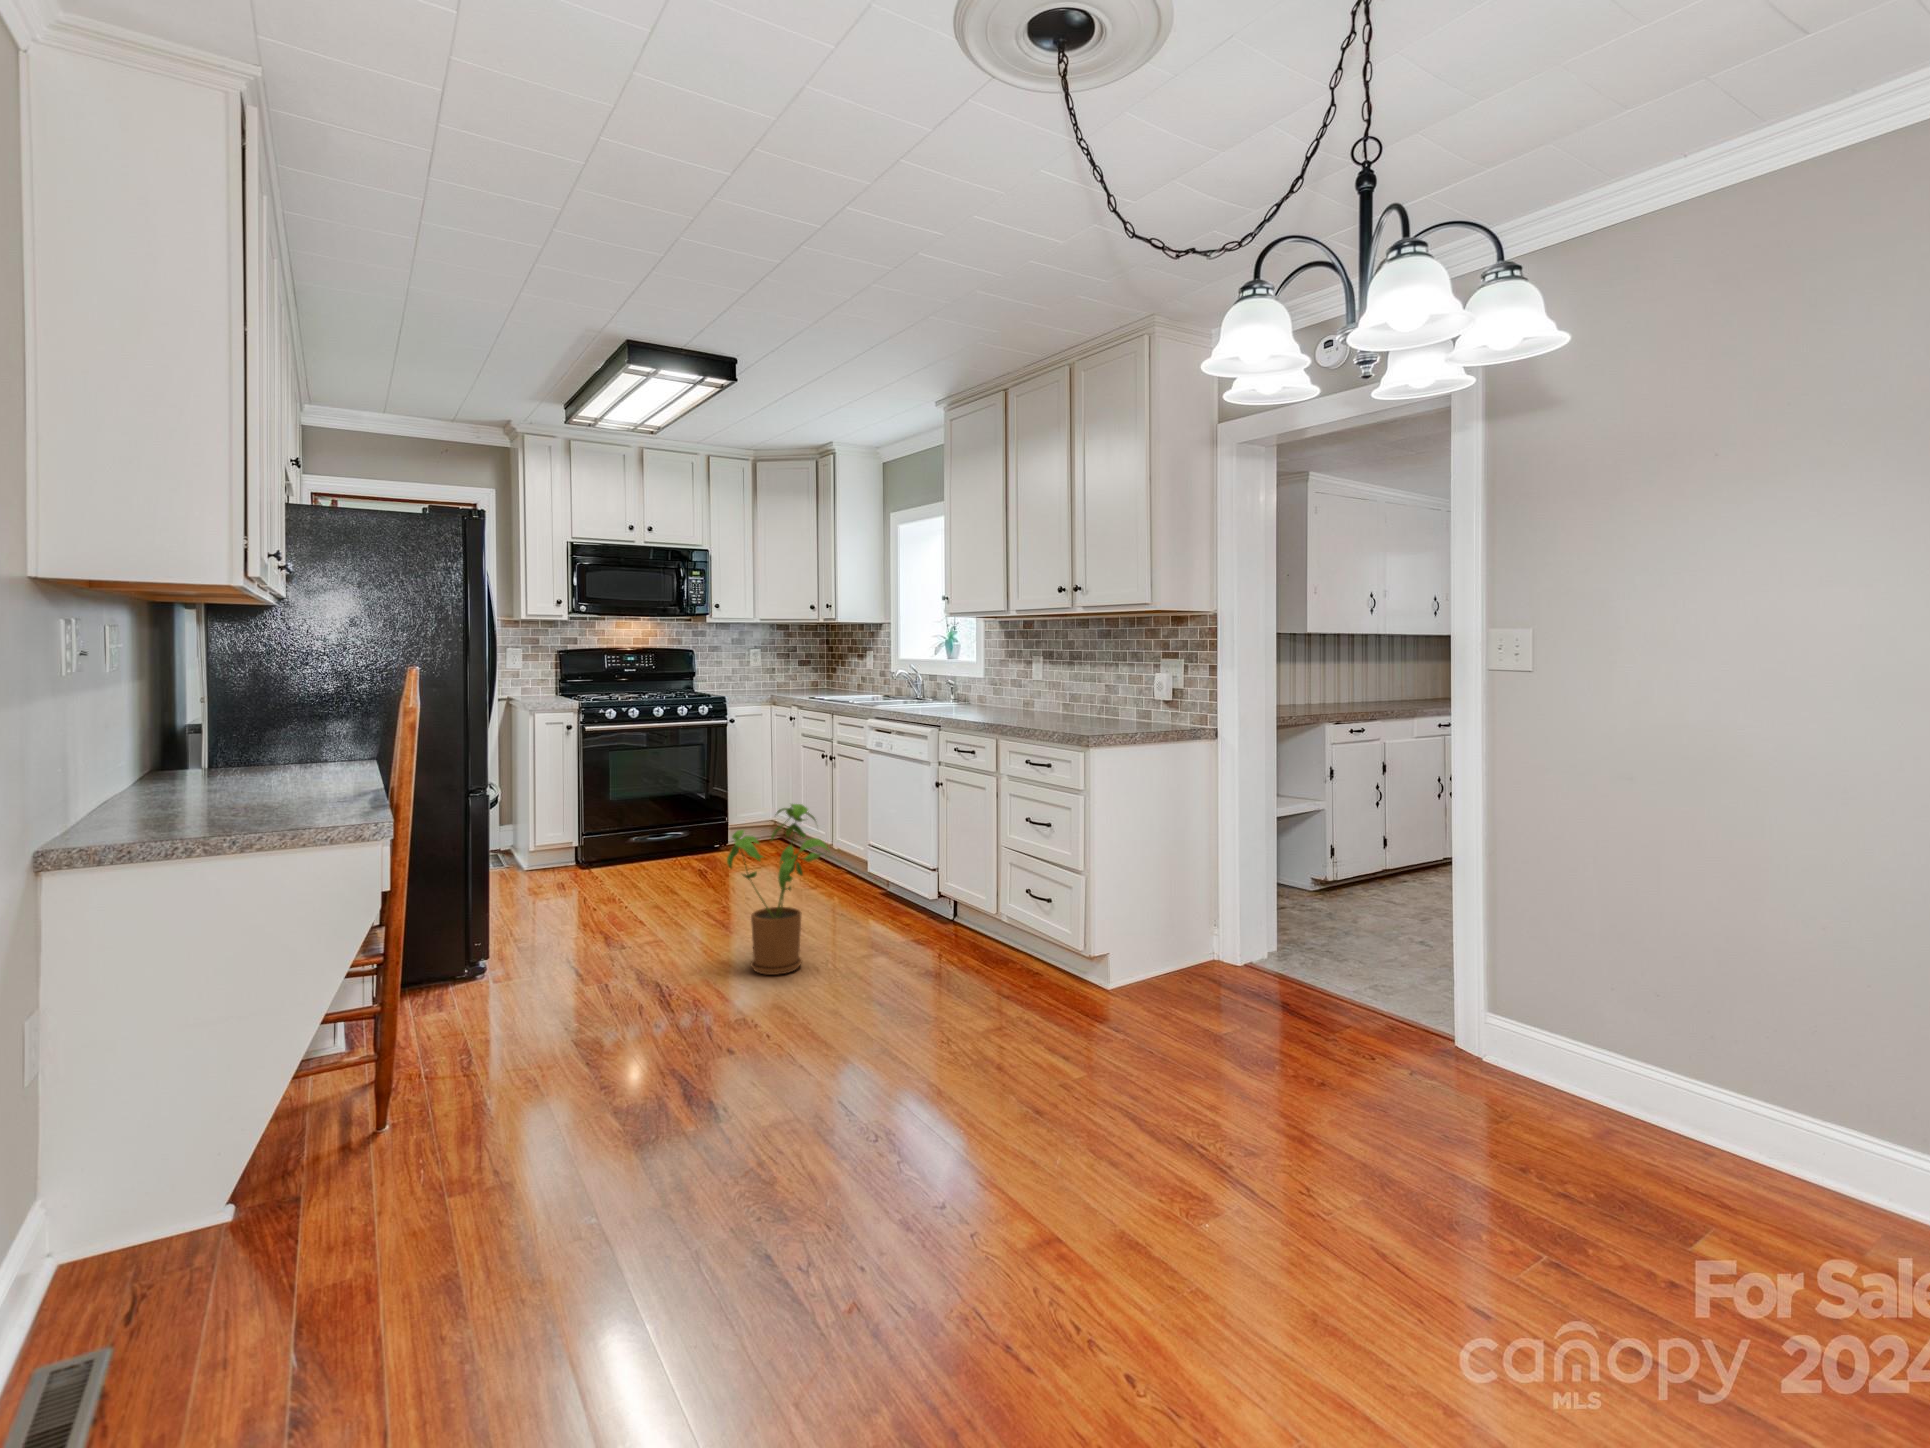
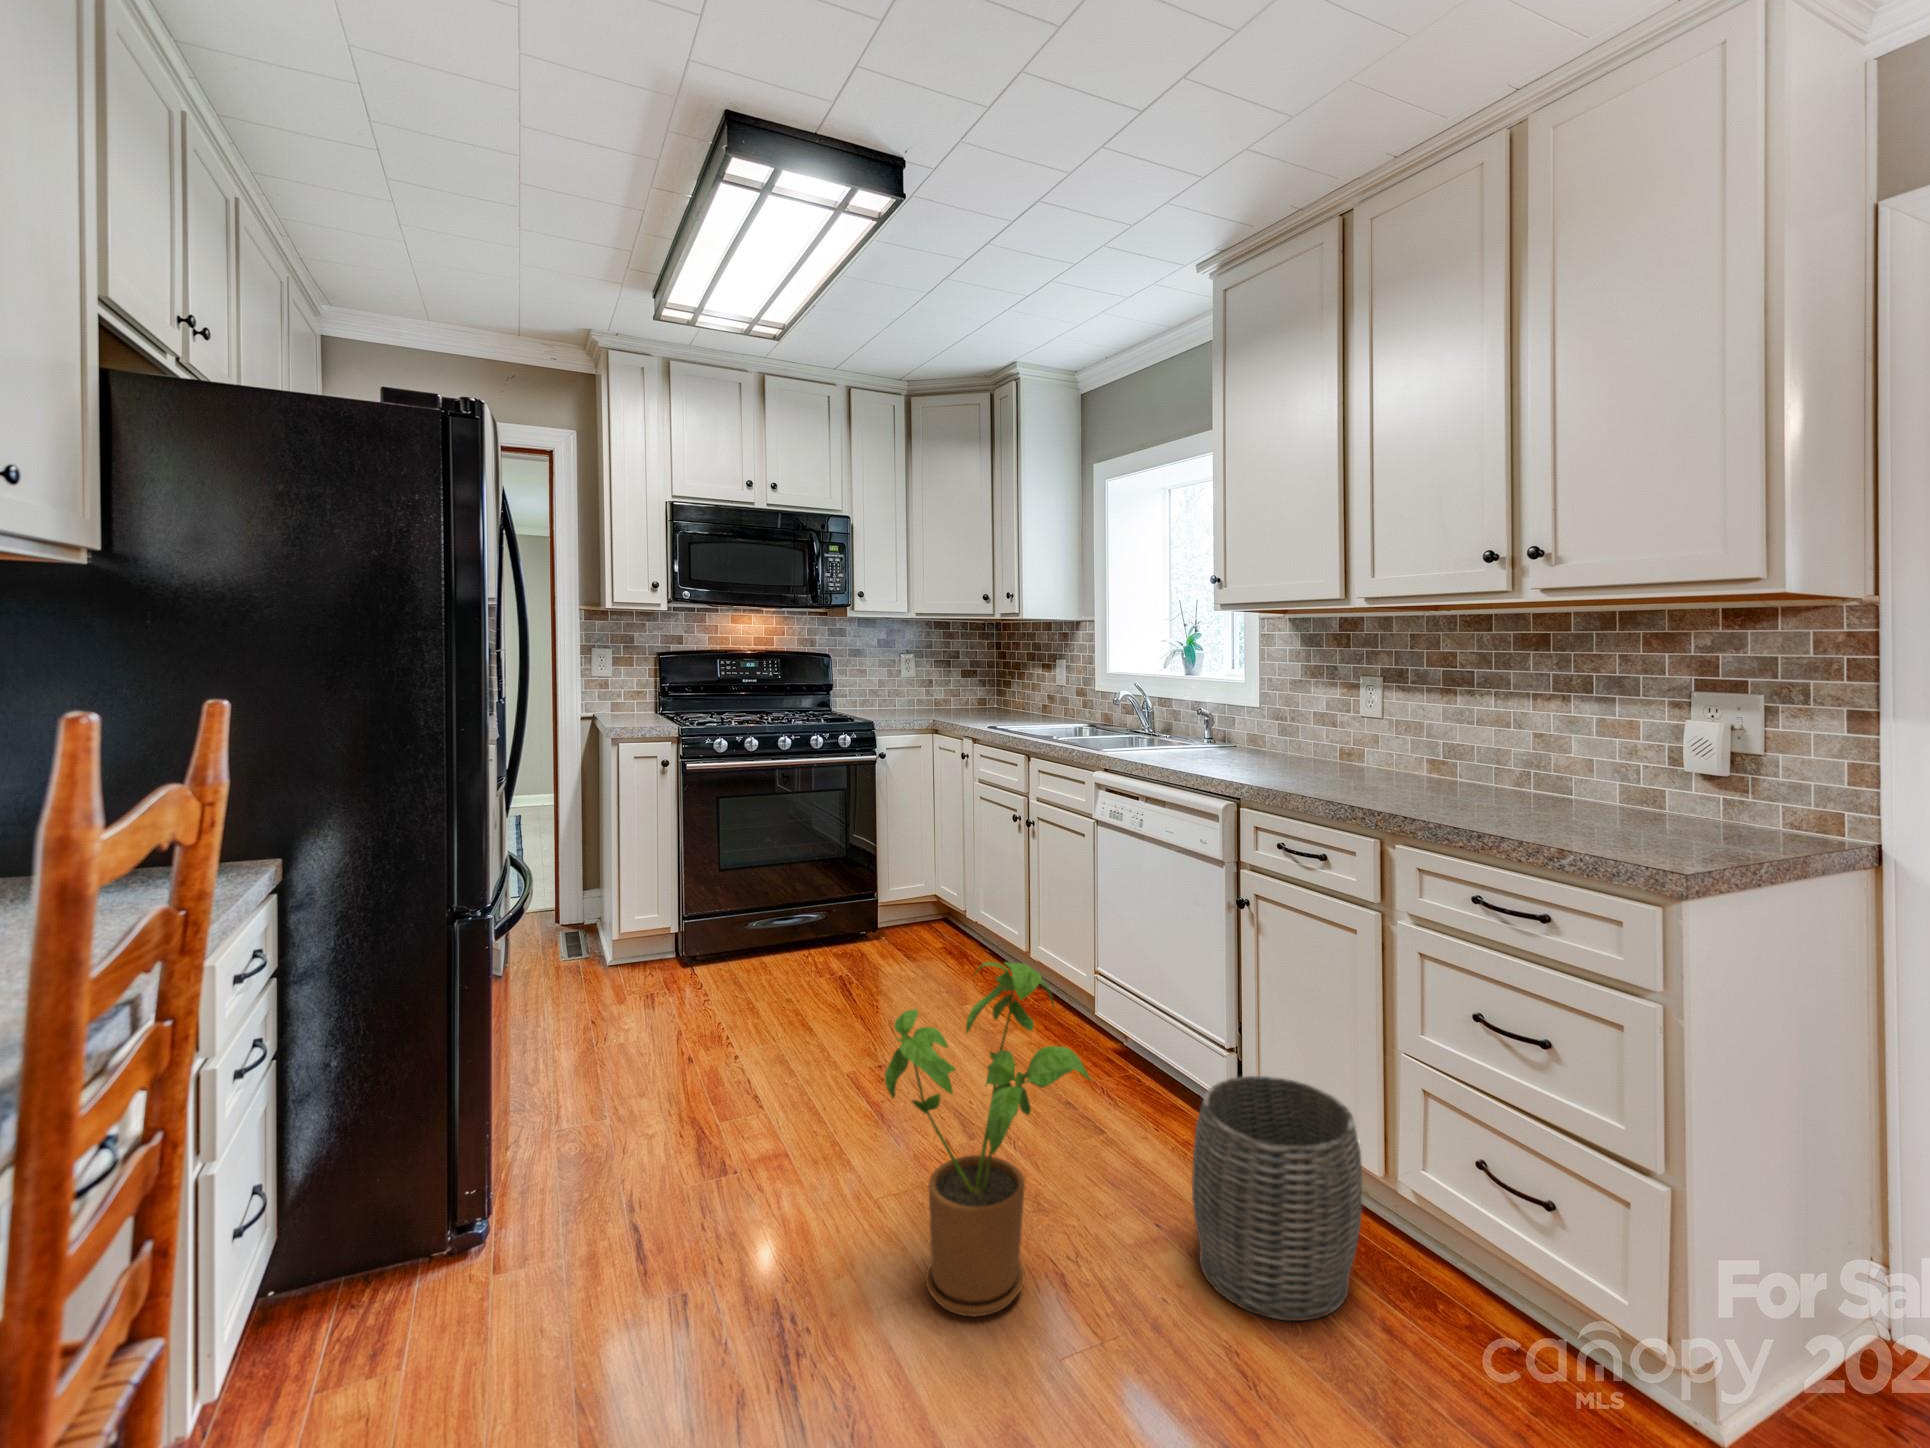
woven basket: none [892,867,976,970] -> present [1192,1076,1362,1321]

